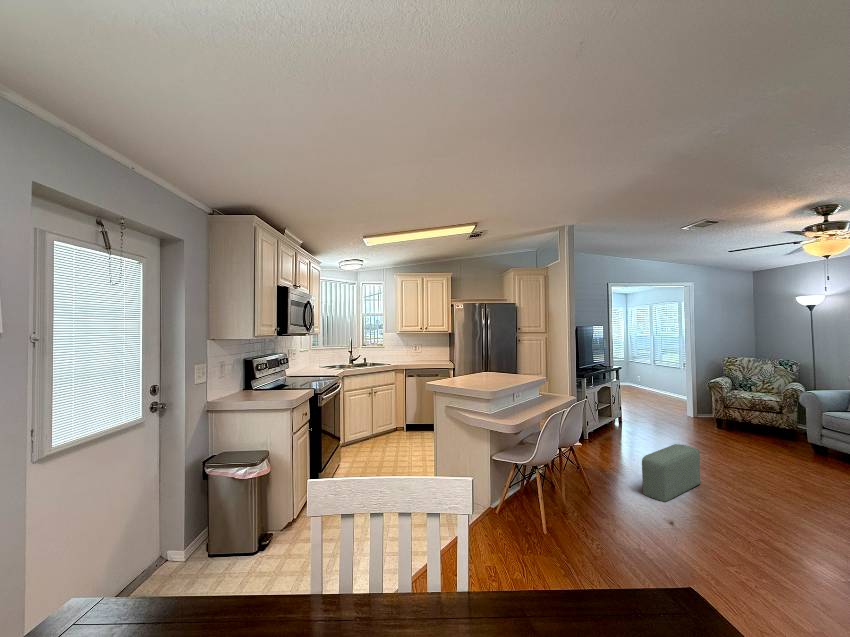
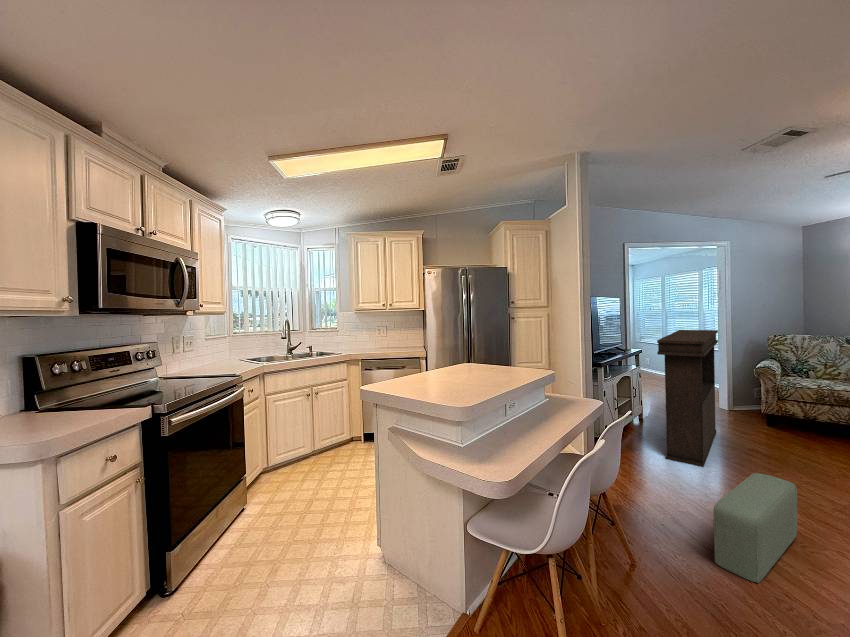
console table: none [624,352,676,452] -> present [657,330,718,467]

